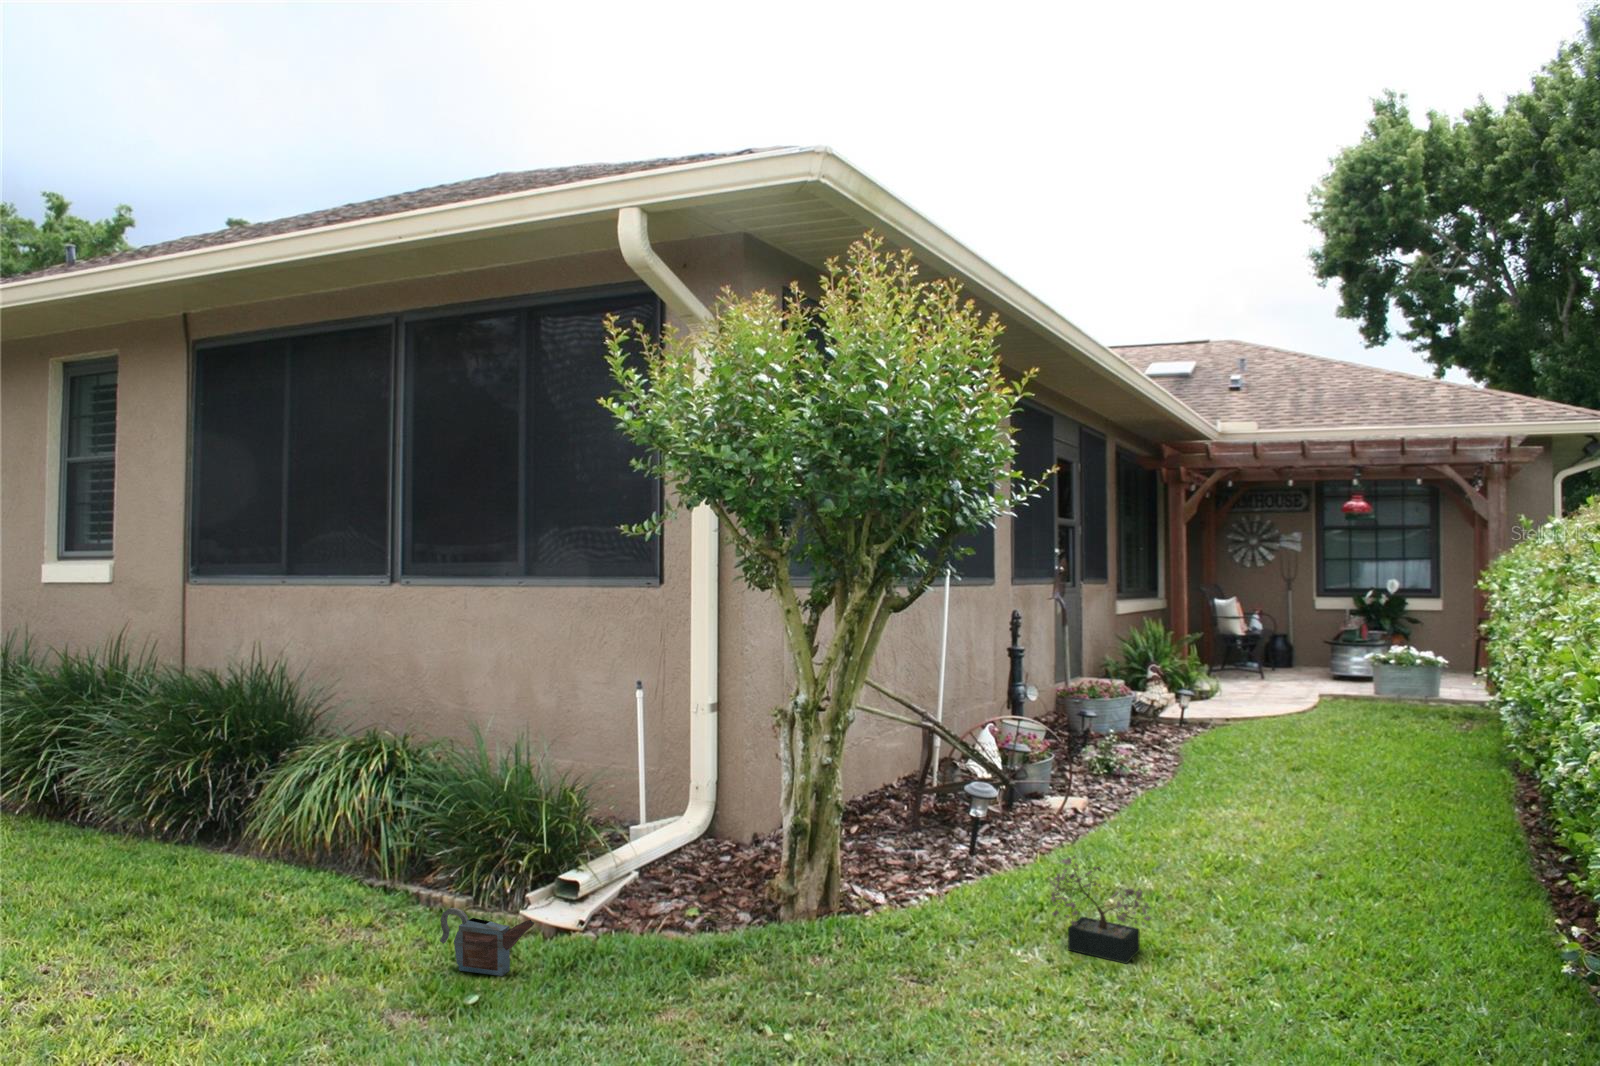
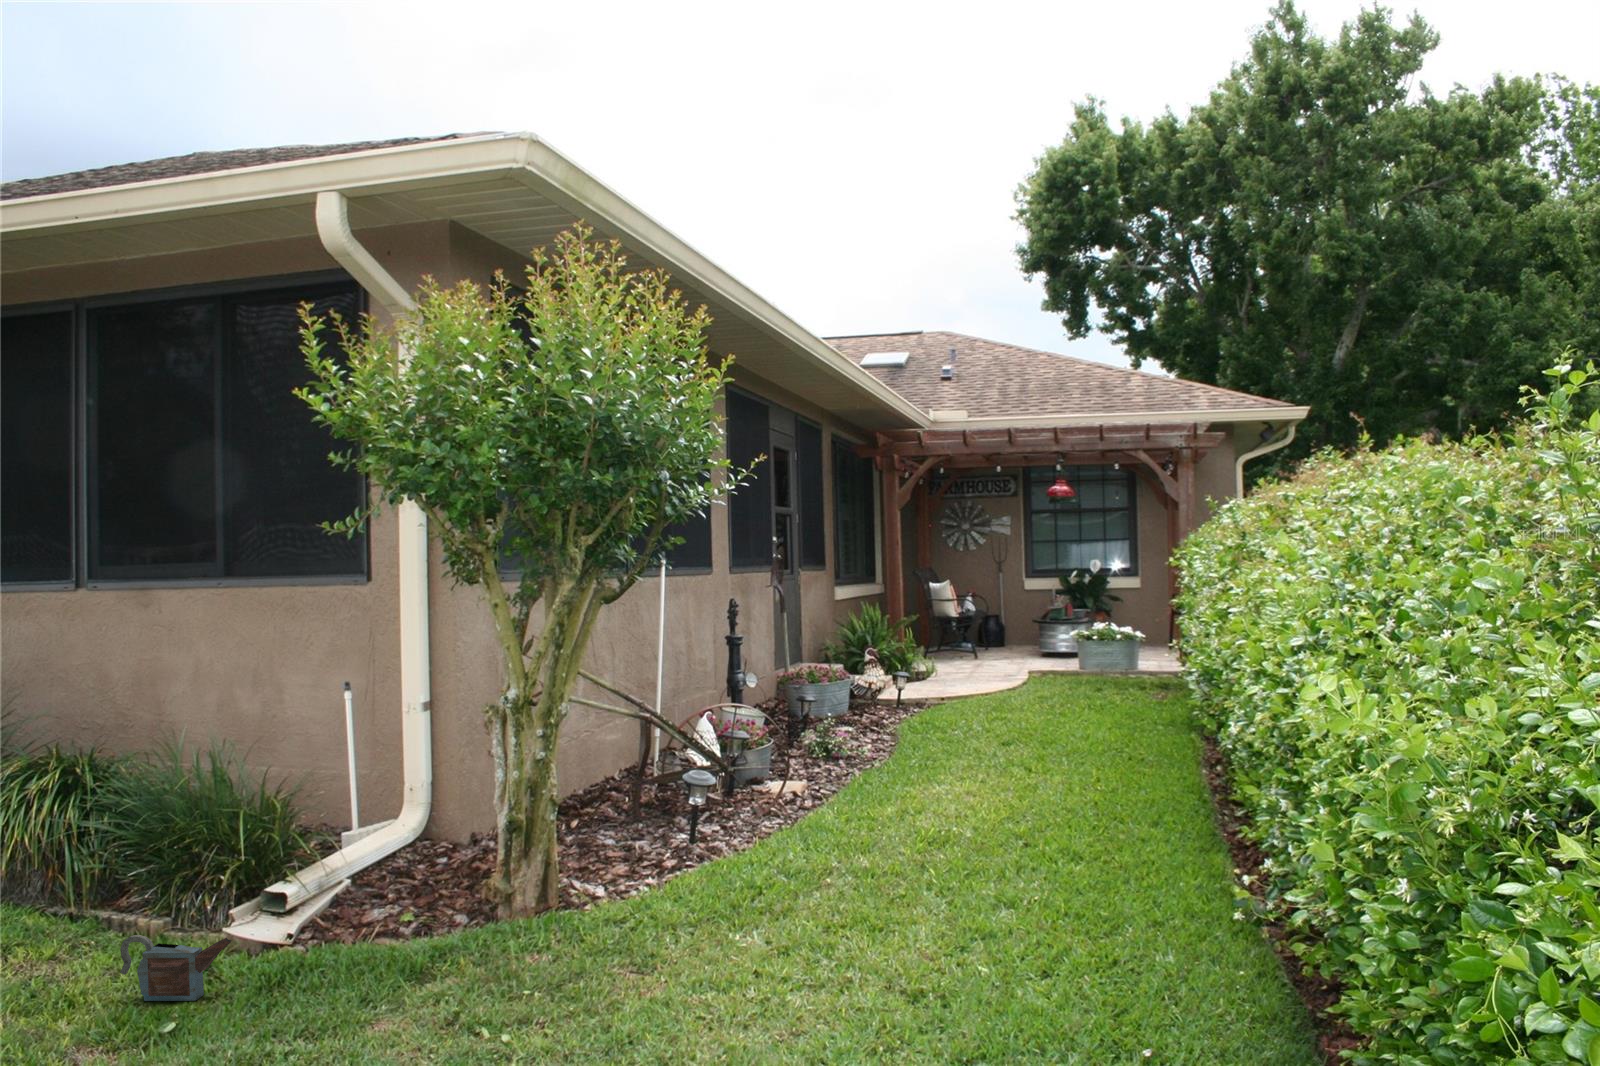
decorative plant: present [1048,856,1151,963] -> none [760,826,857,921]

